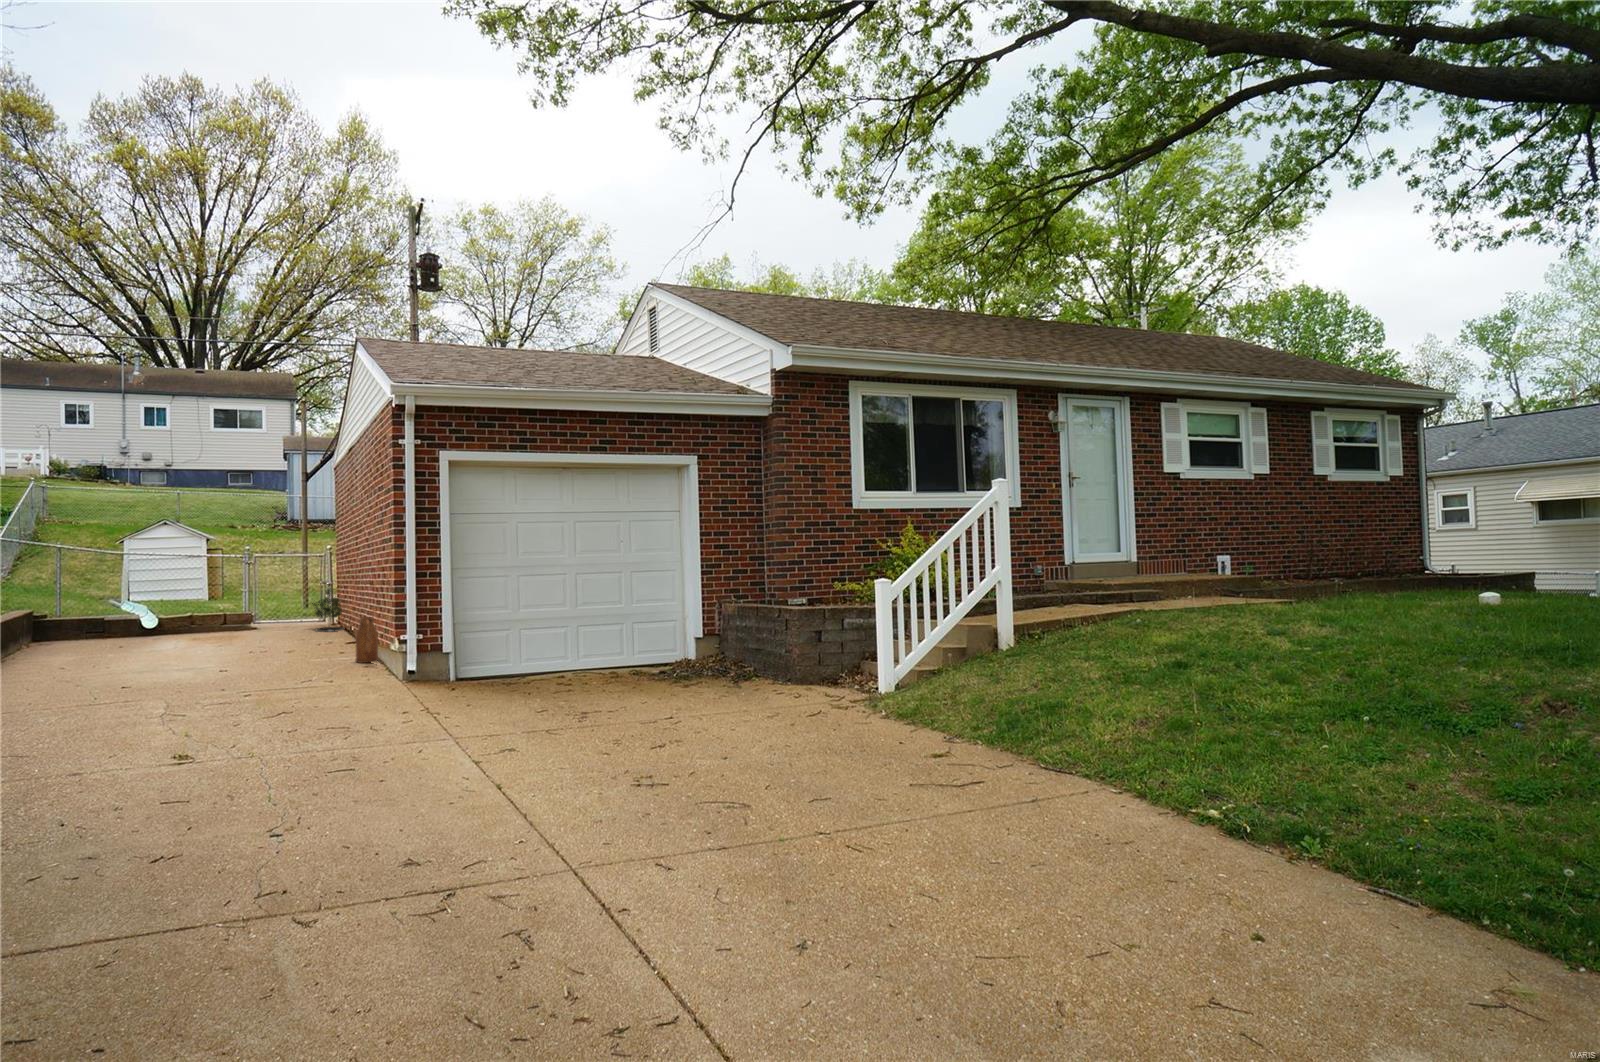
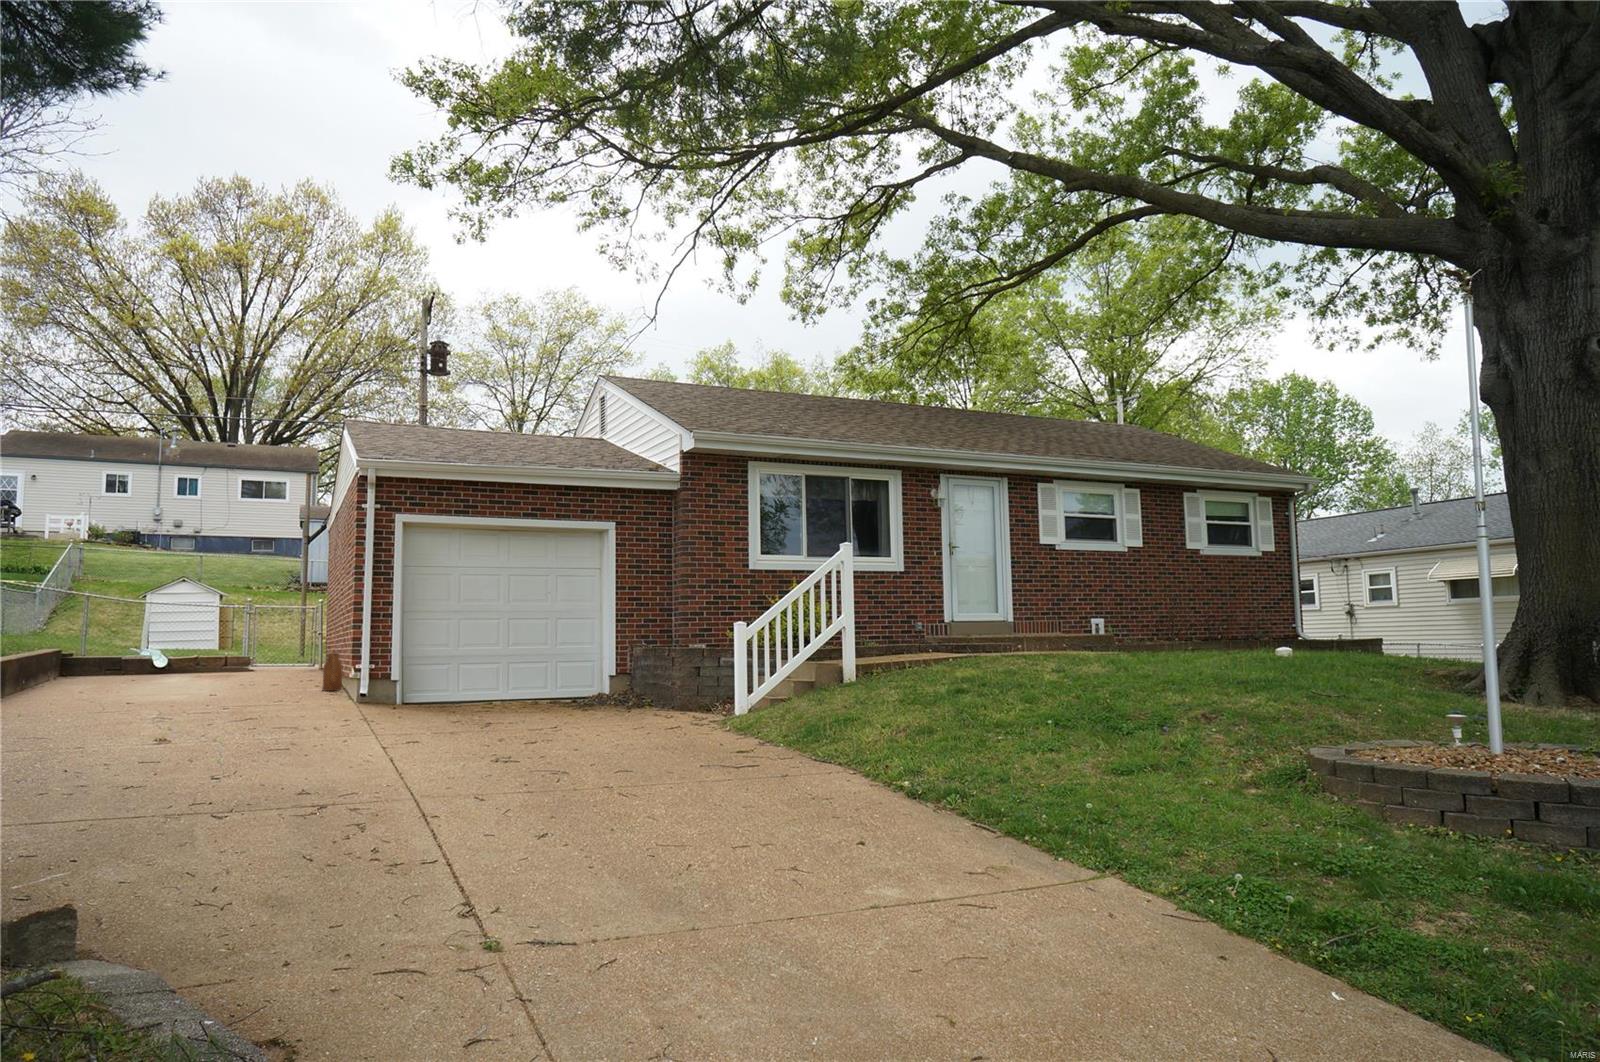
potted tree: present [312,586,344,632] -> none [295,628,326,671]

